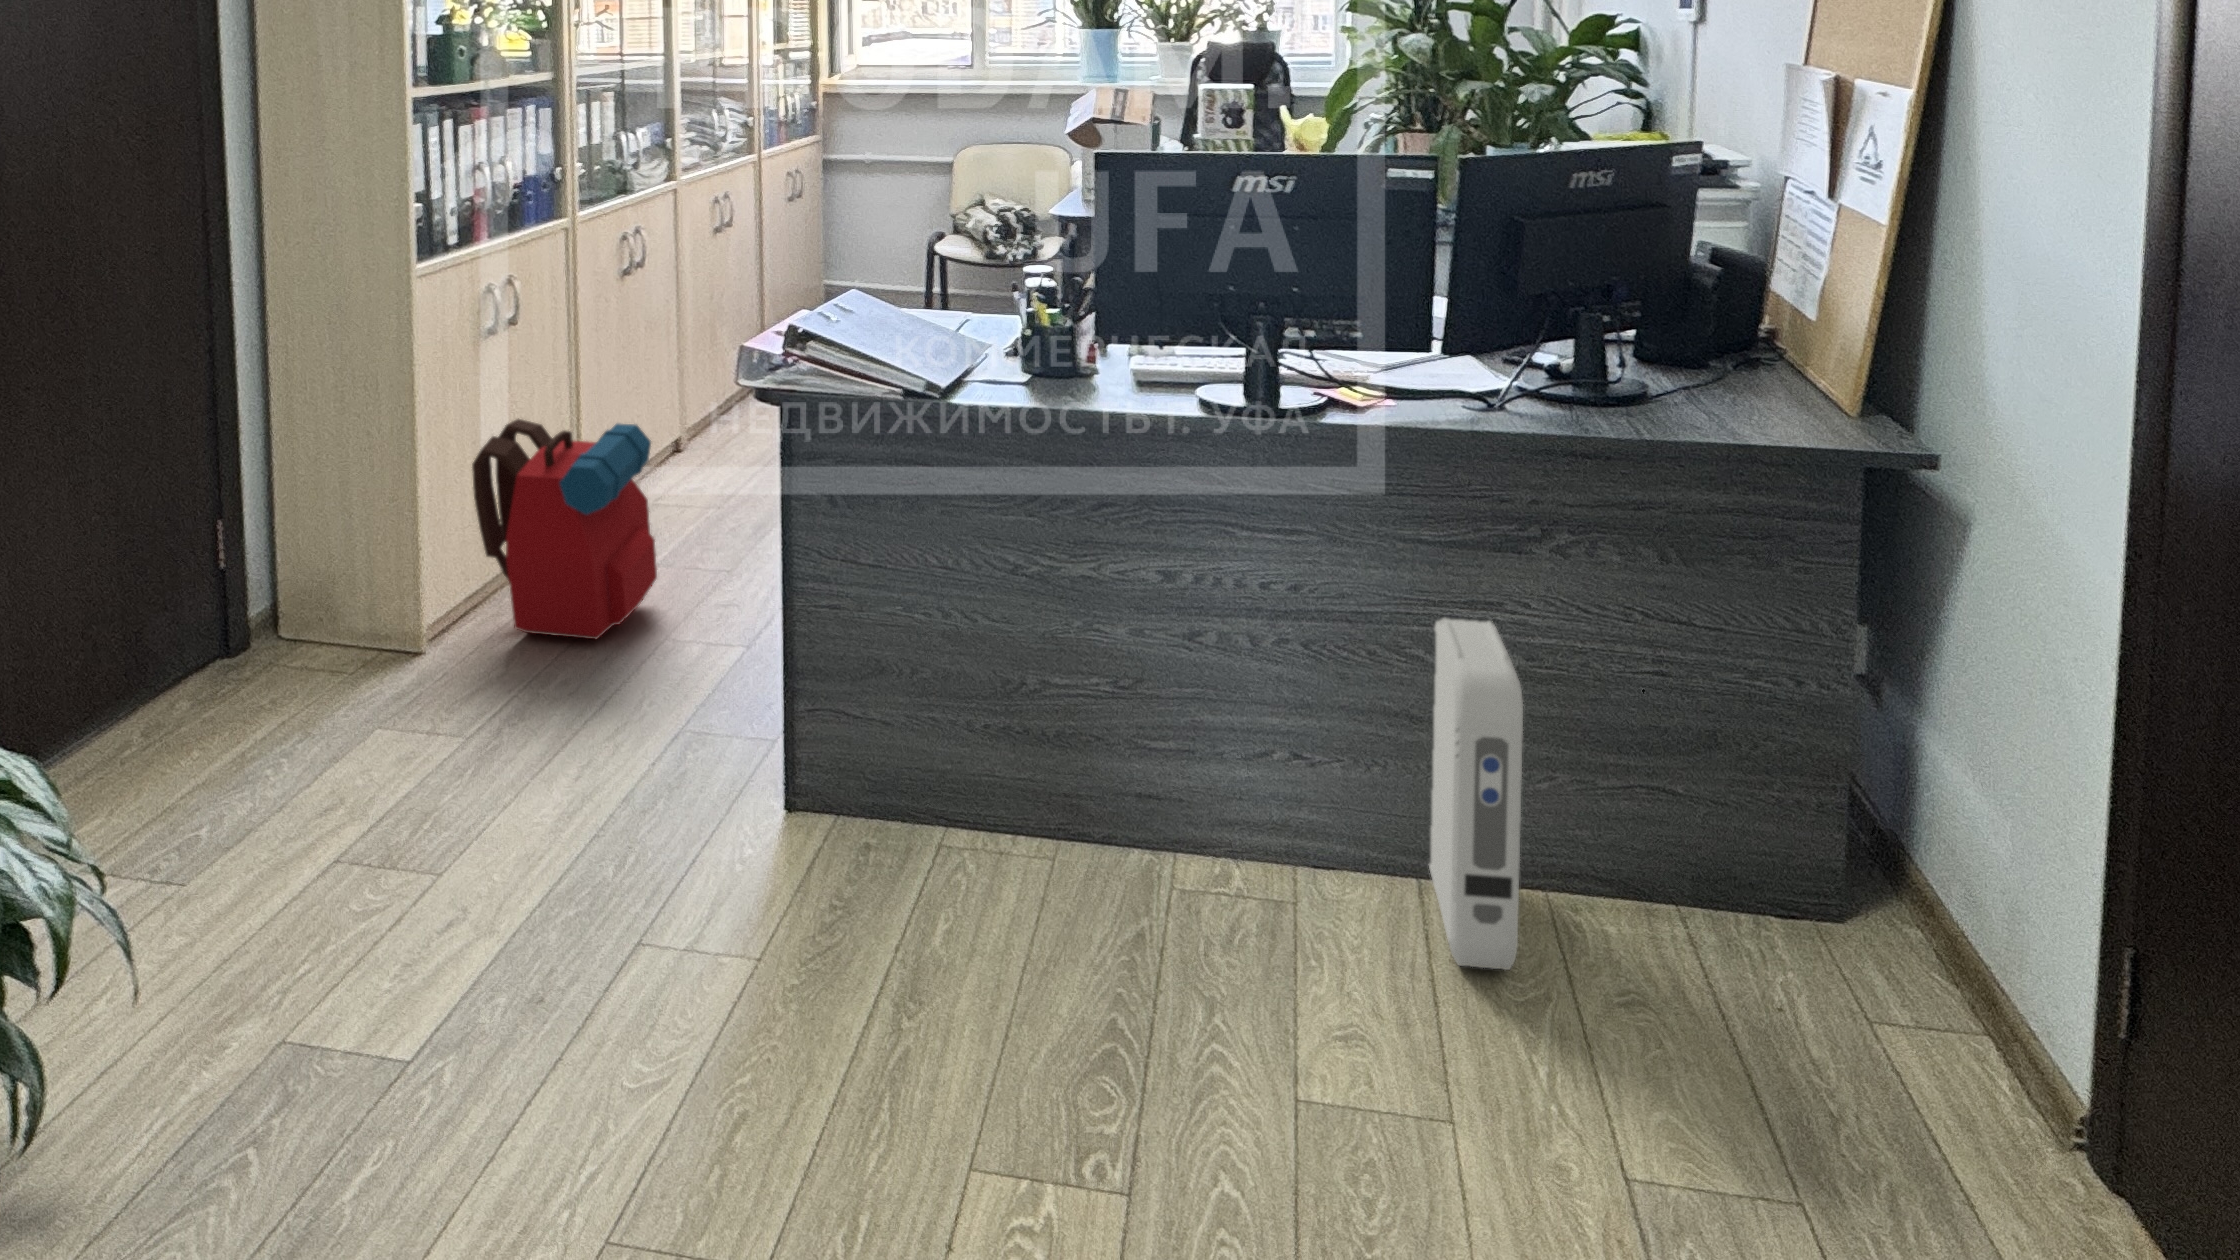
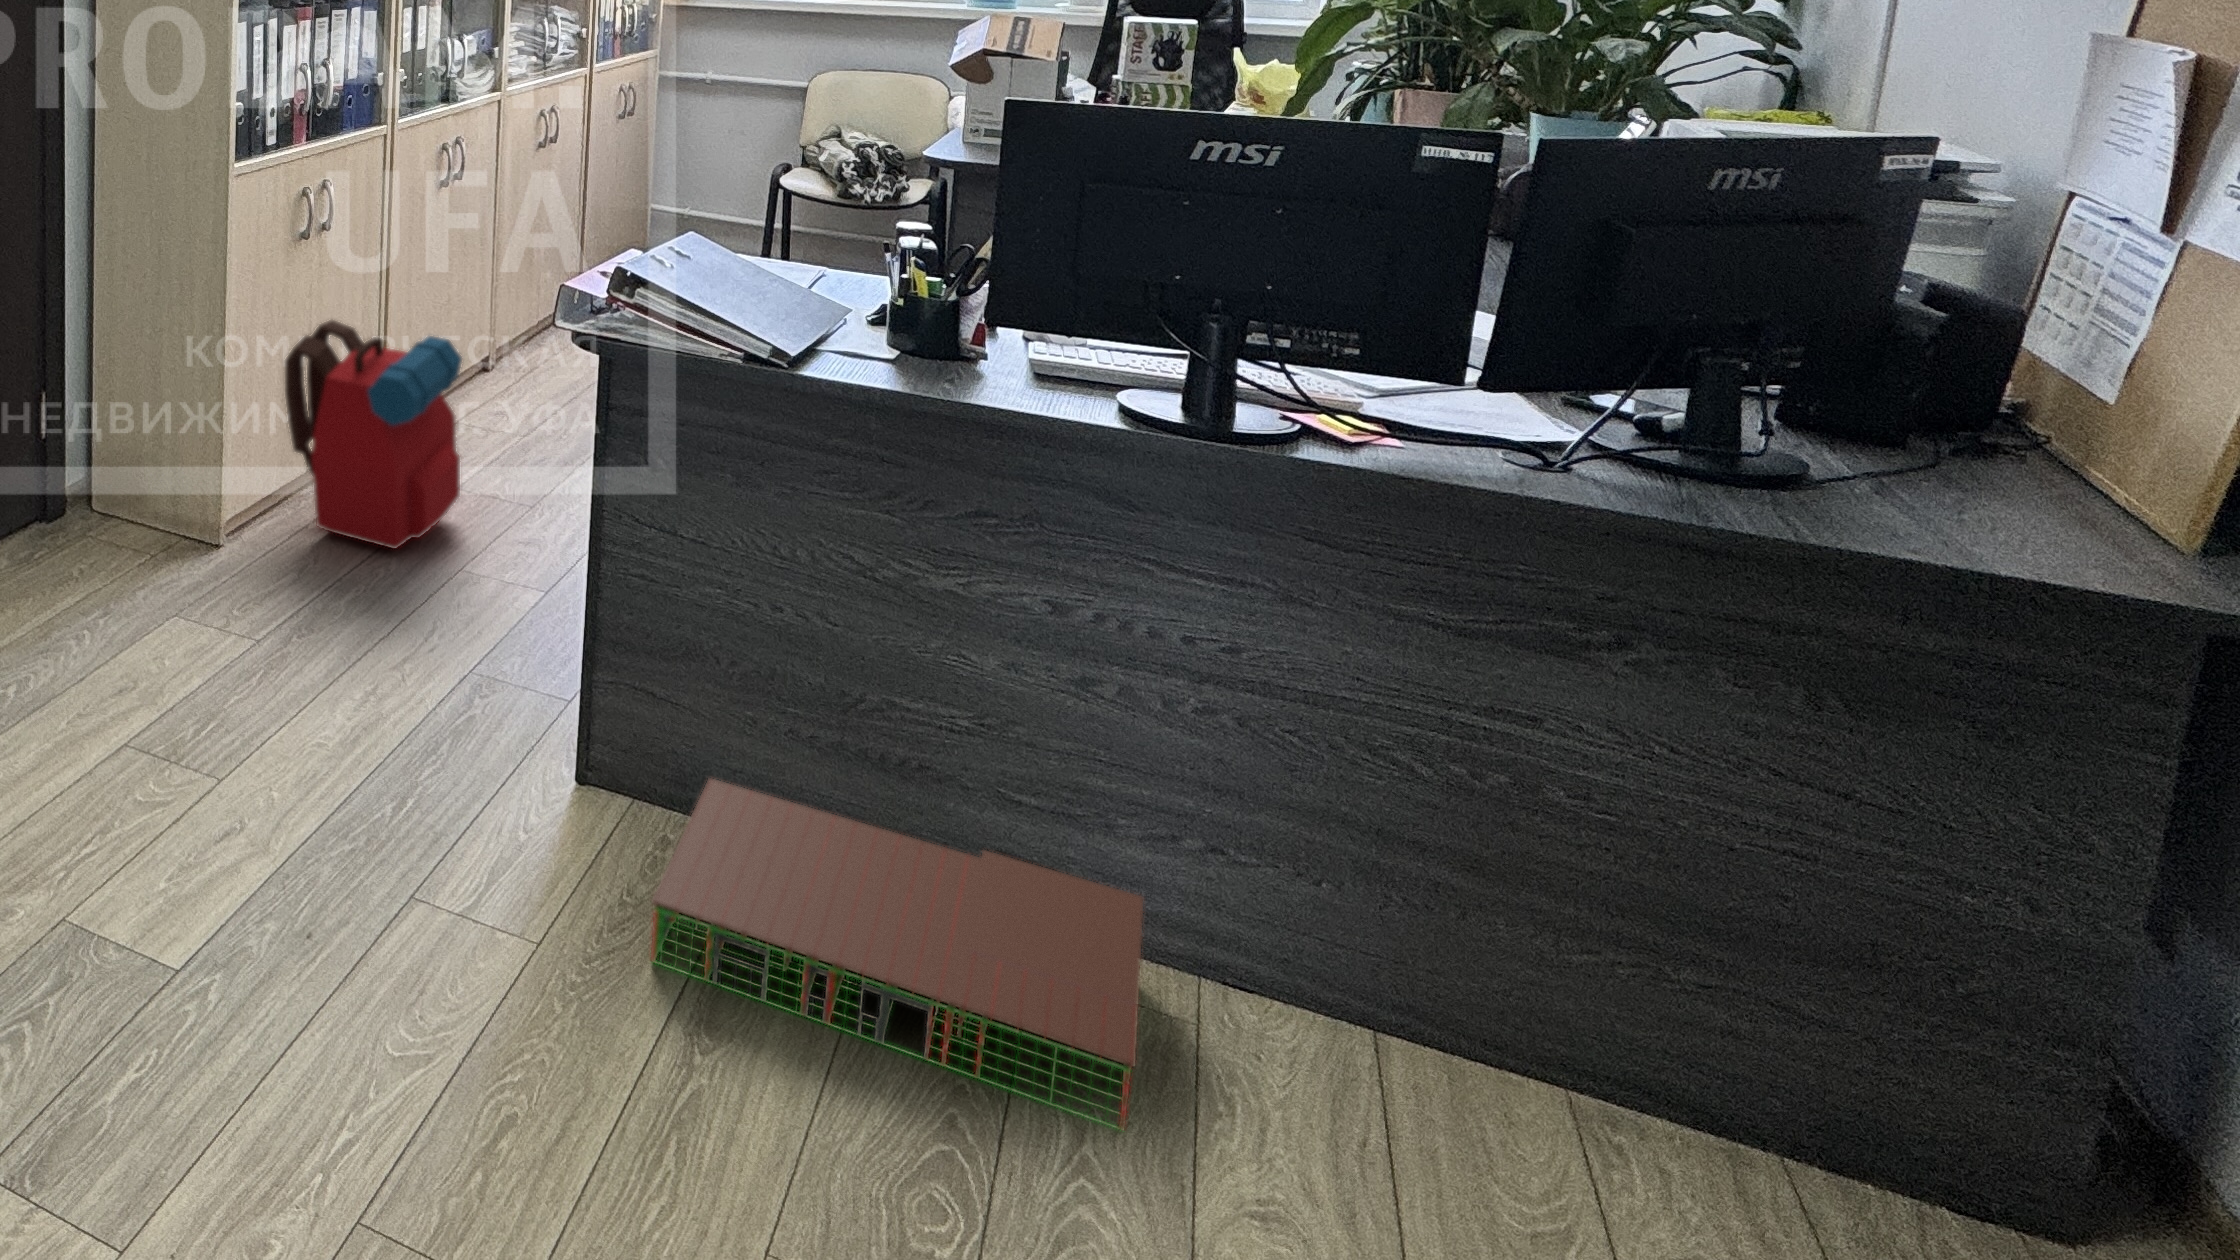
air purifier: present [1429,618,1523,970] -> none [1385,706,1569,1184]
storage bin: none [856,785,1251,1001] -> present [651,779,1143,1130]

